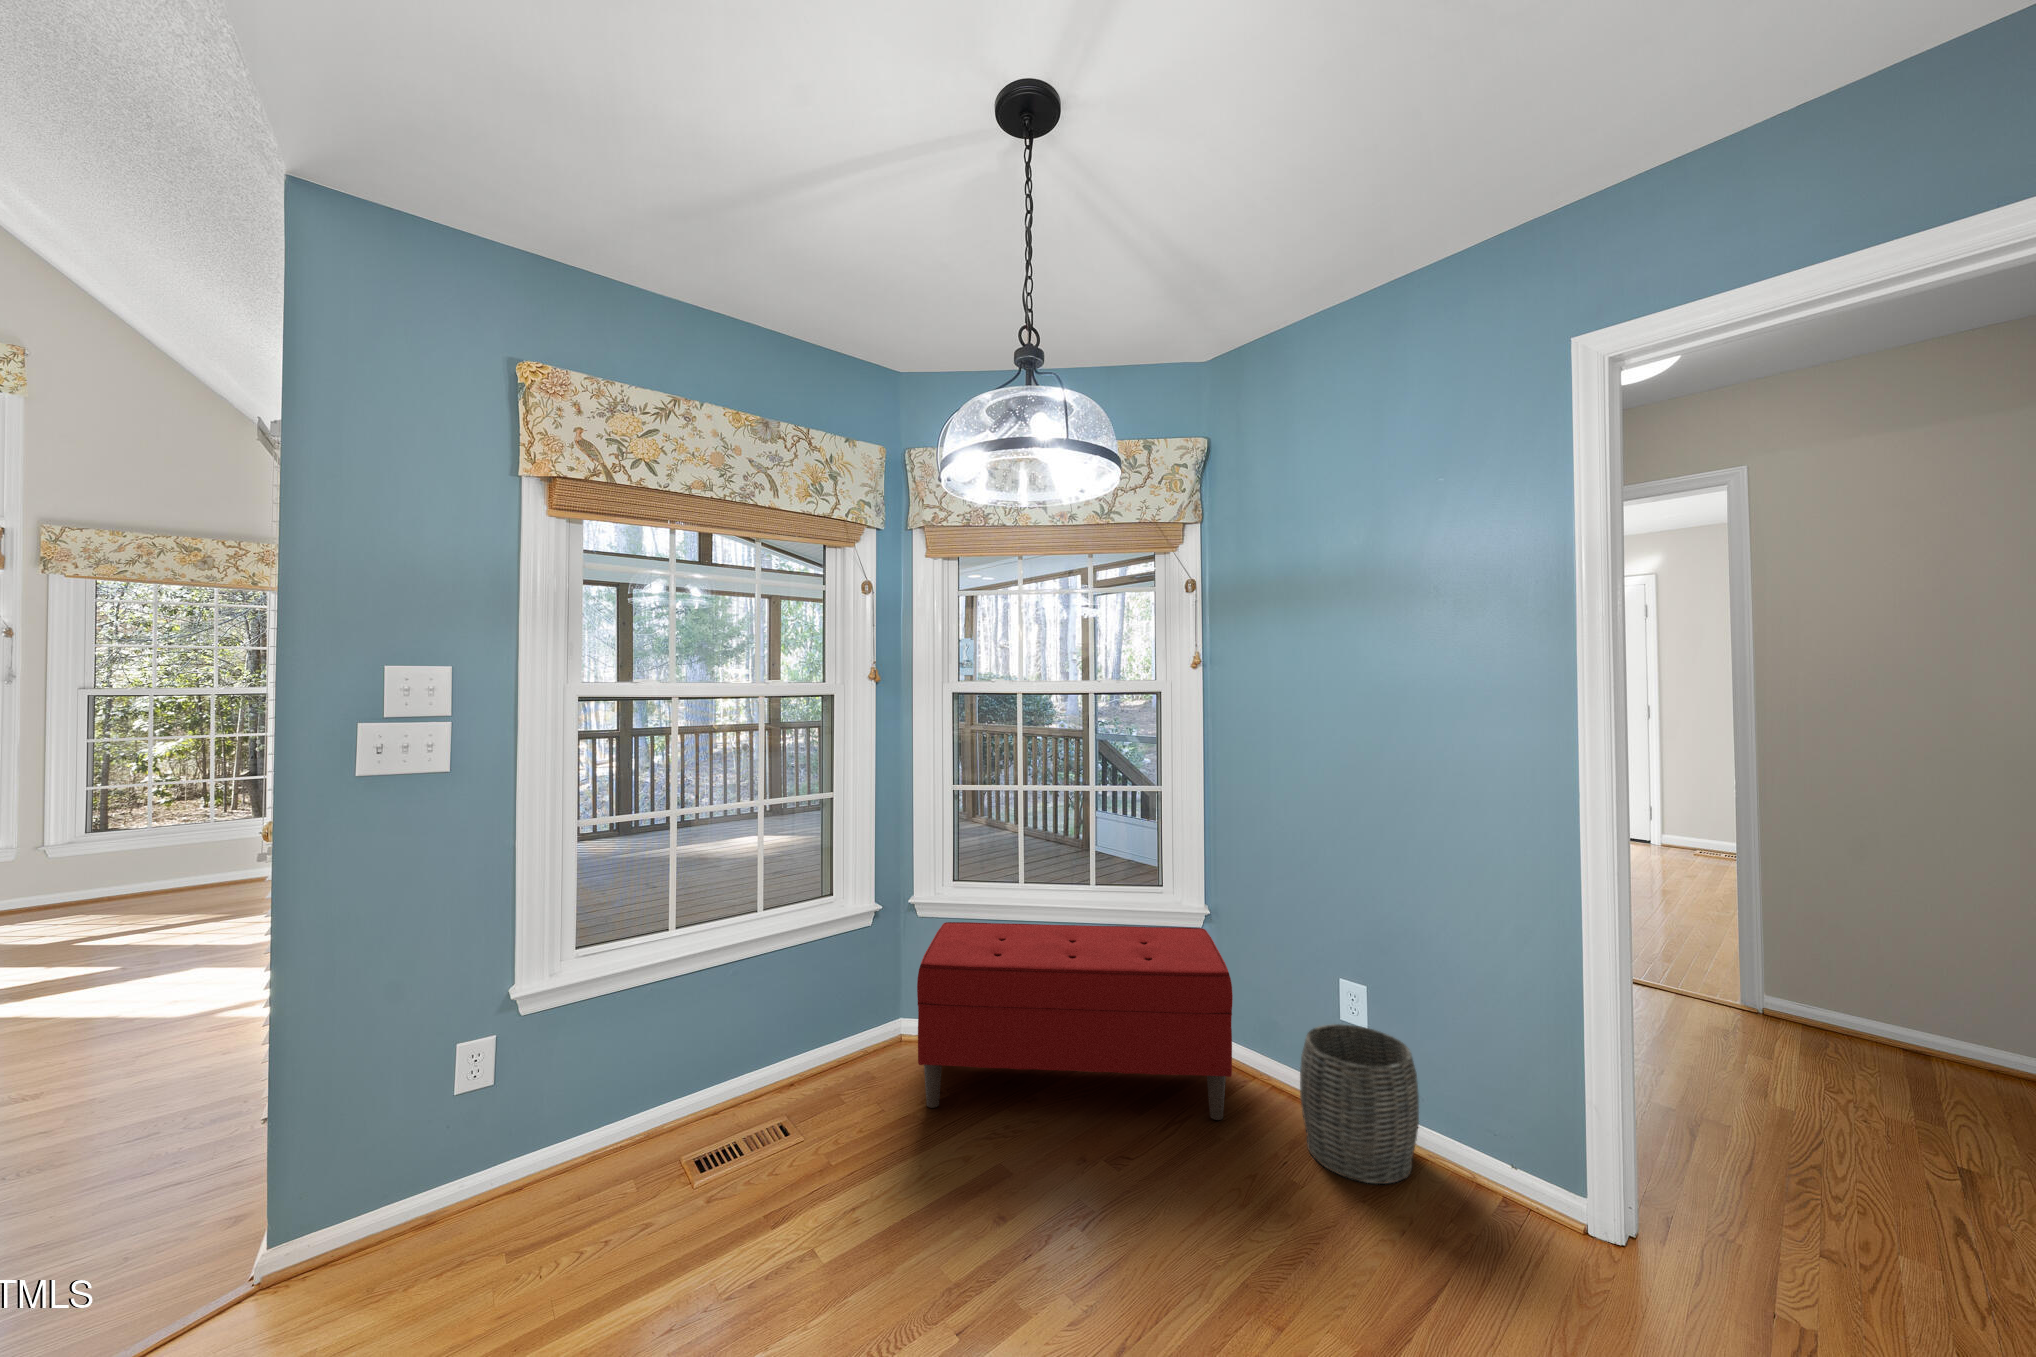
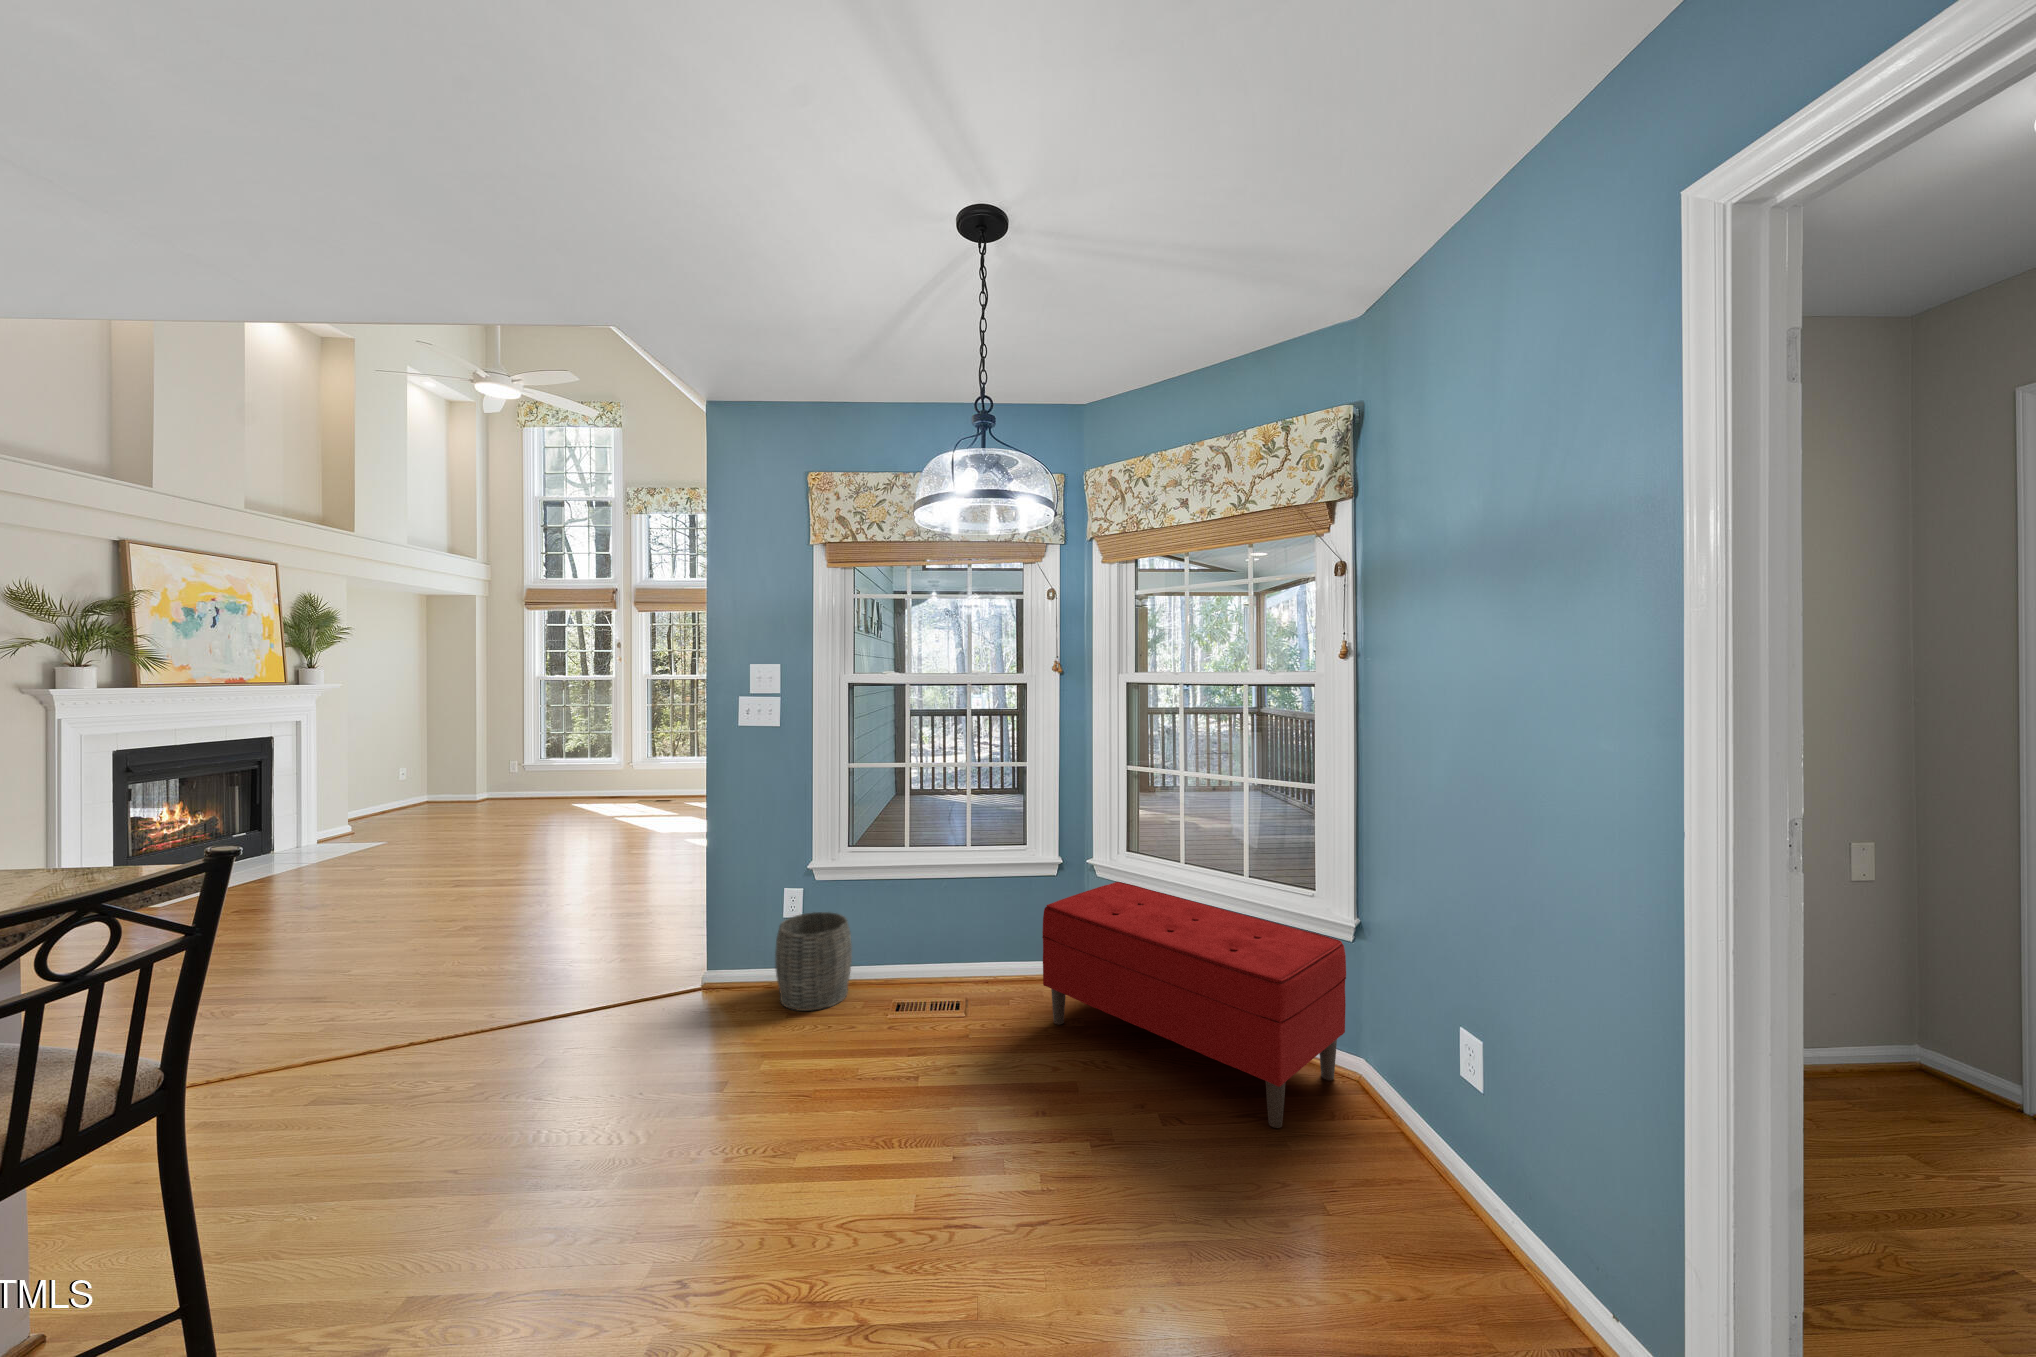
woven basket: present [1300,1024,1419,1184] -> present [775,912,852,1011]

